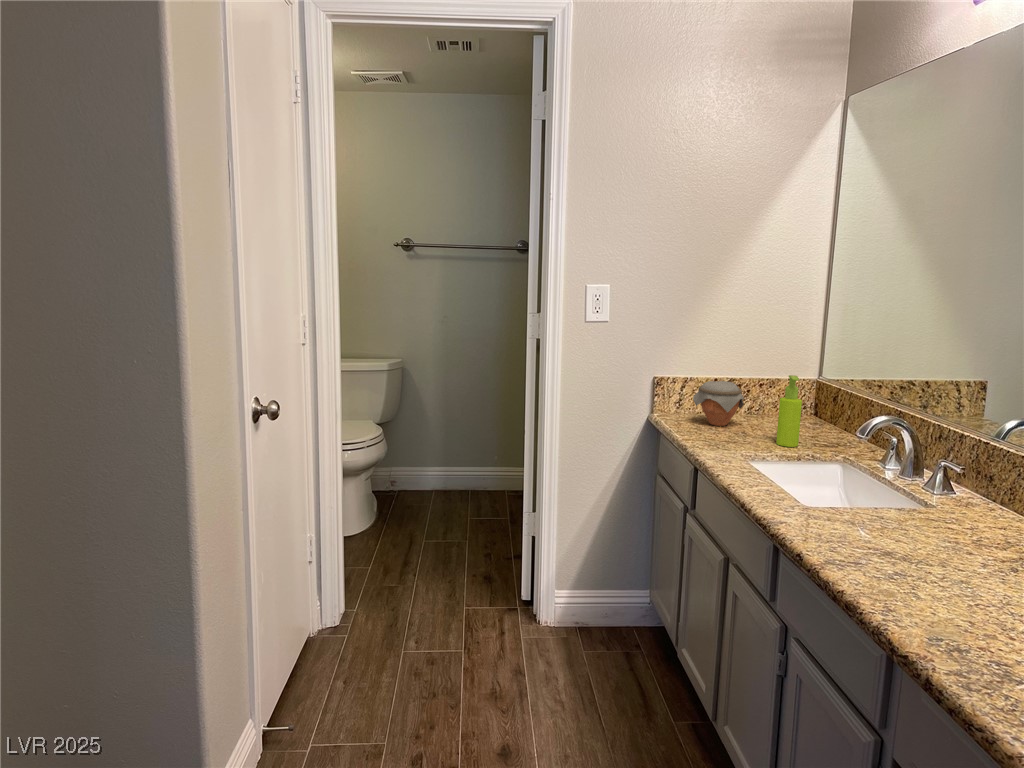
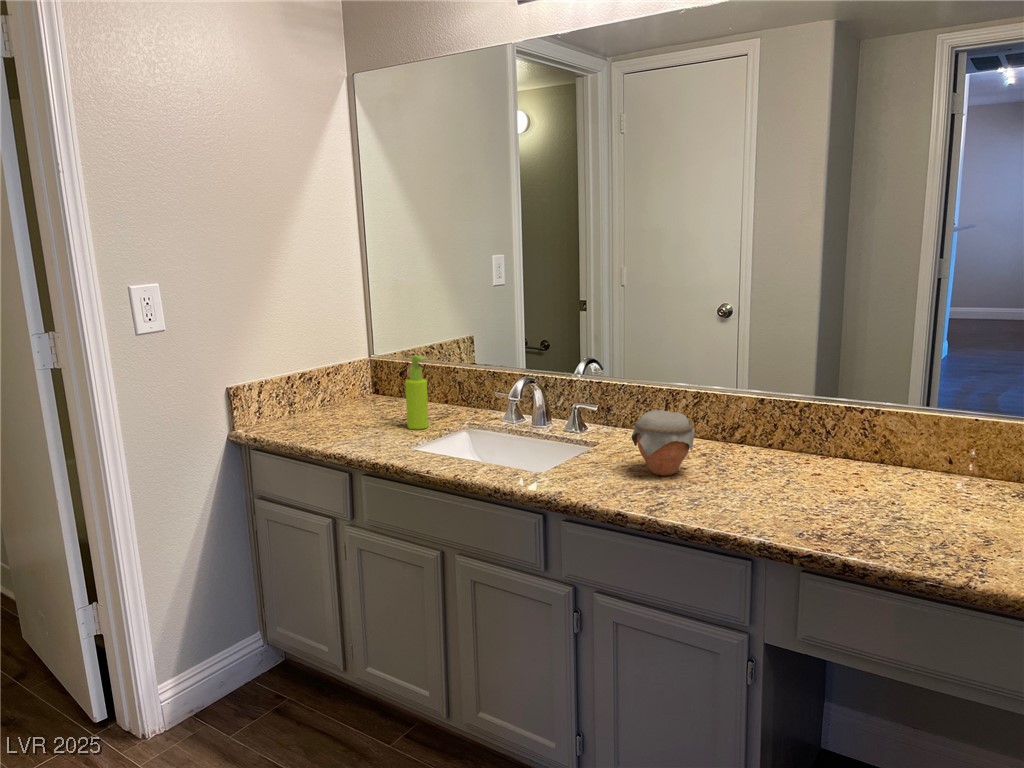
jar: present [693,381,744,426] -> present [631,410,695,475]

